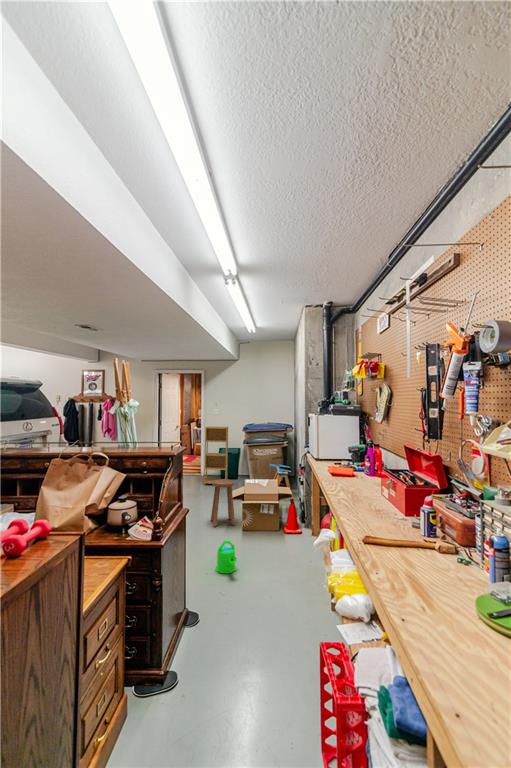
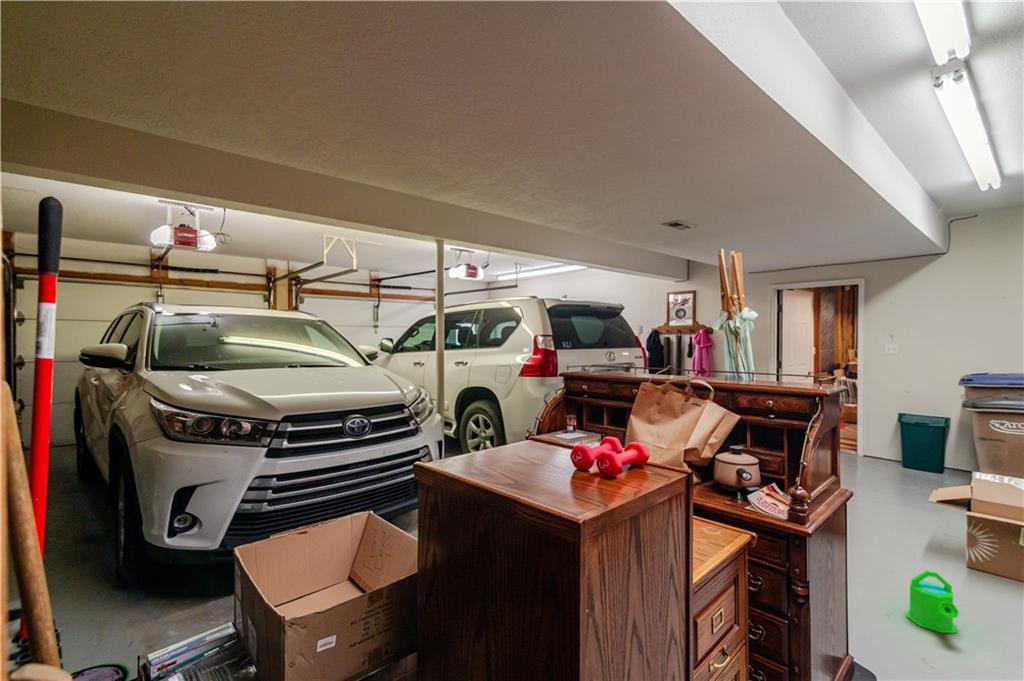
shelving unit: present [204,426,228,485] -> none [868,372,921,480]
stool: present [211,479,235,527] -> none [887,463,947,551]

